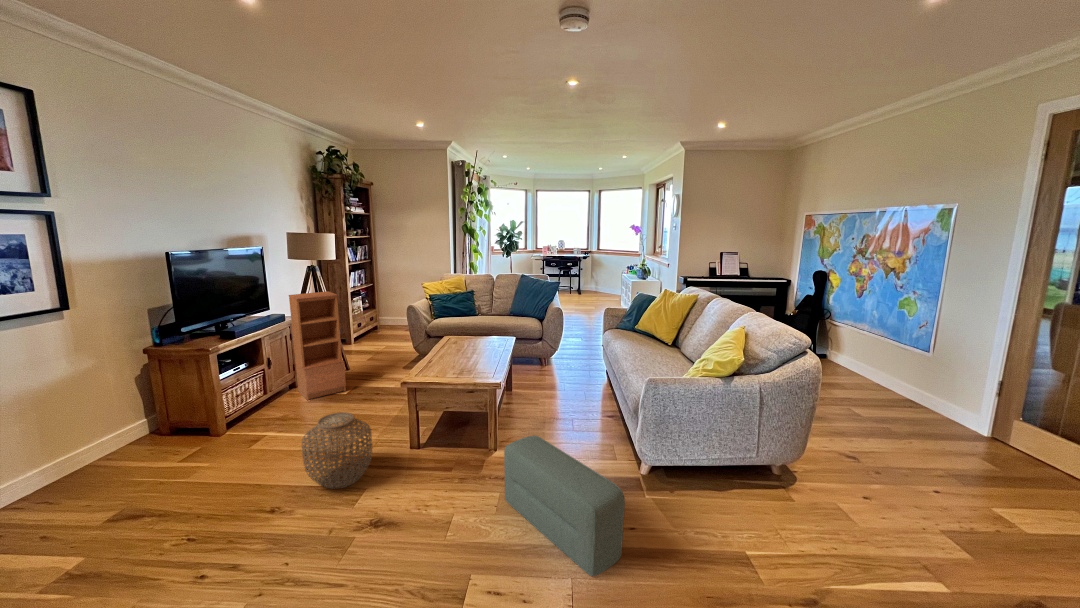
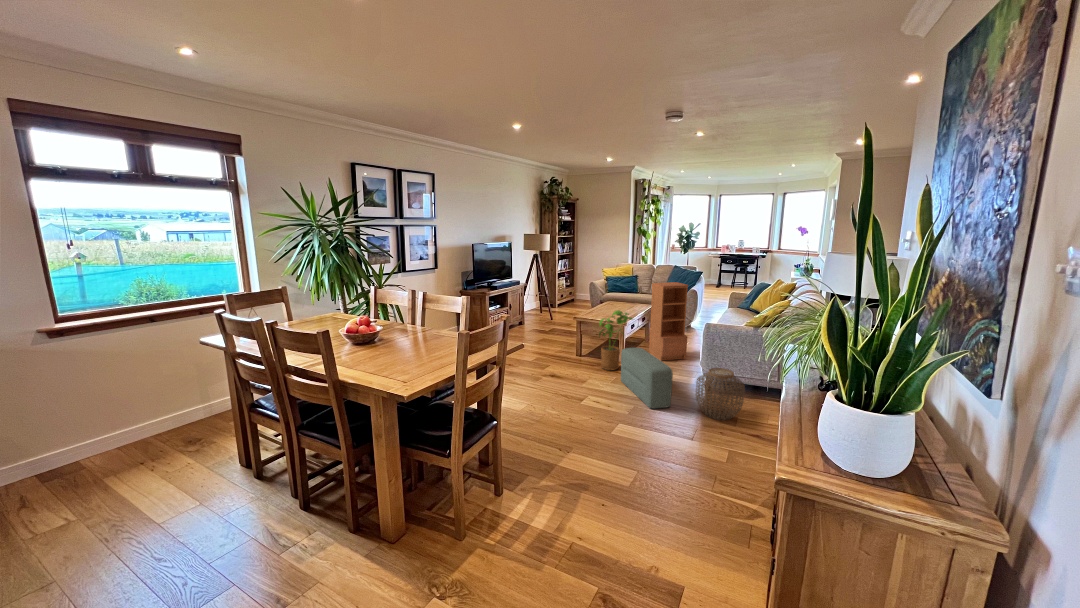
bookcase: present [289,291,346,400] -> present [649,282,688,361]
house plant: none [450,368,513,475] -> present [599,310,632,370]
woven basket: present [302,412,372,489] -> present [696,368,745,420]

